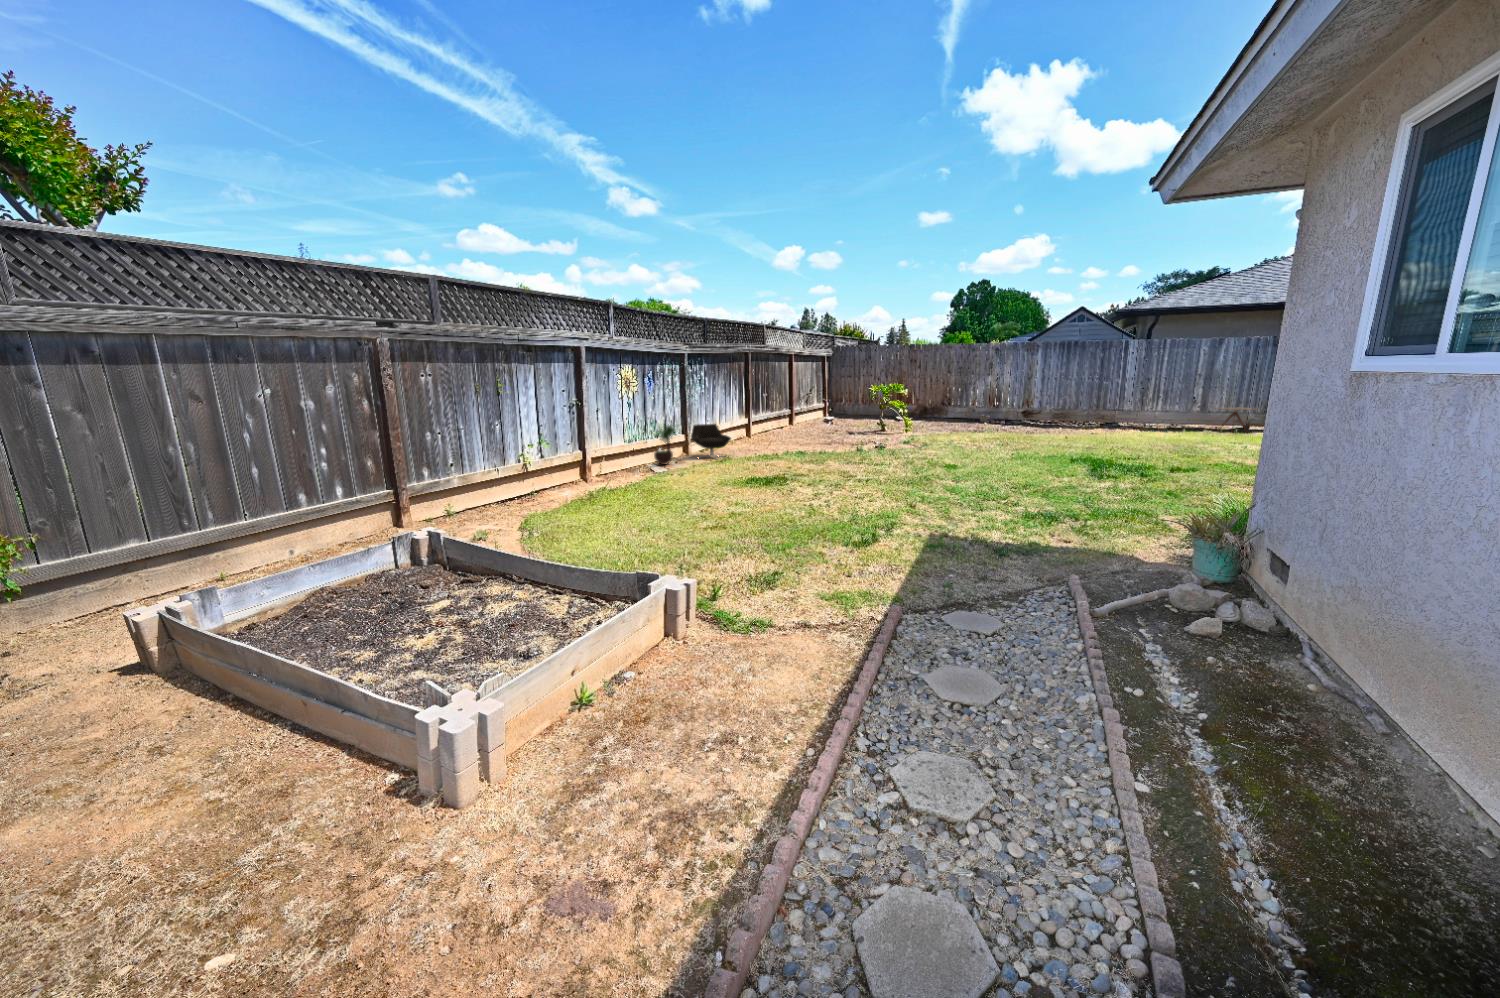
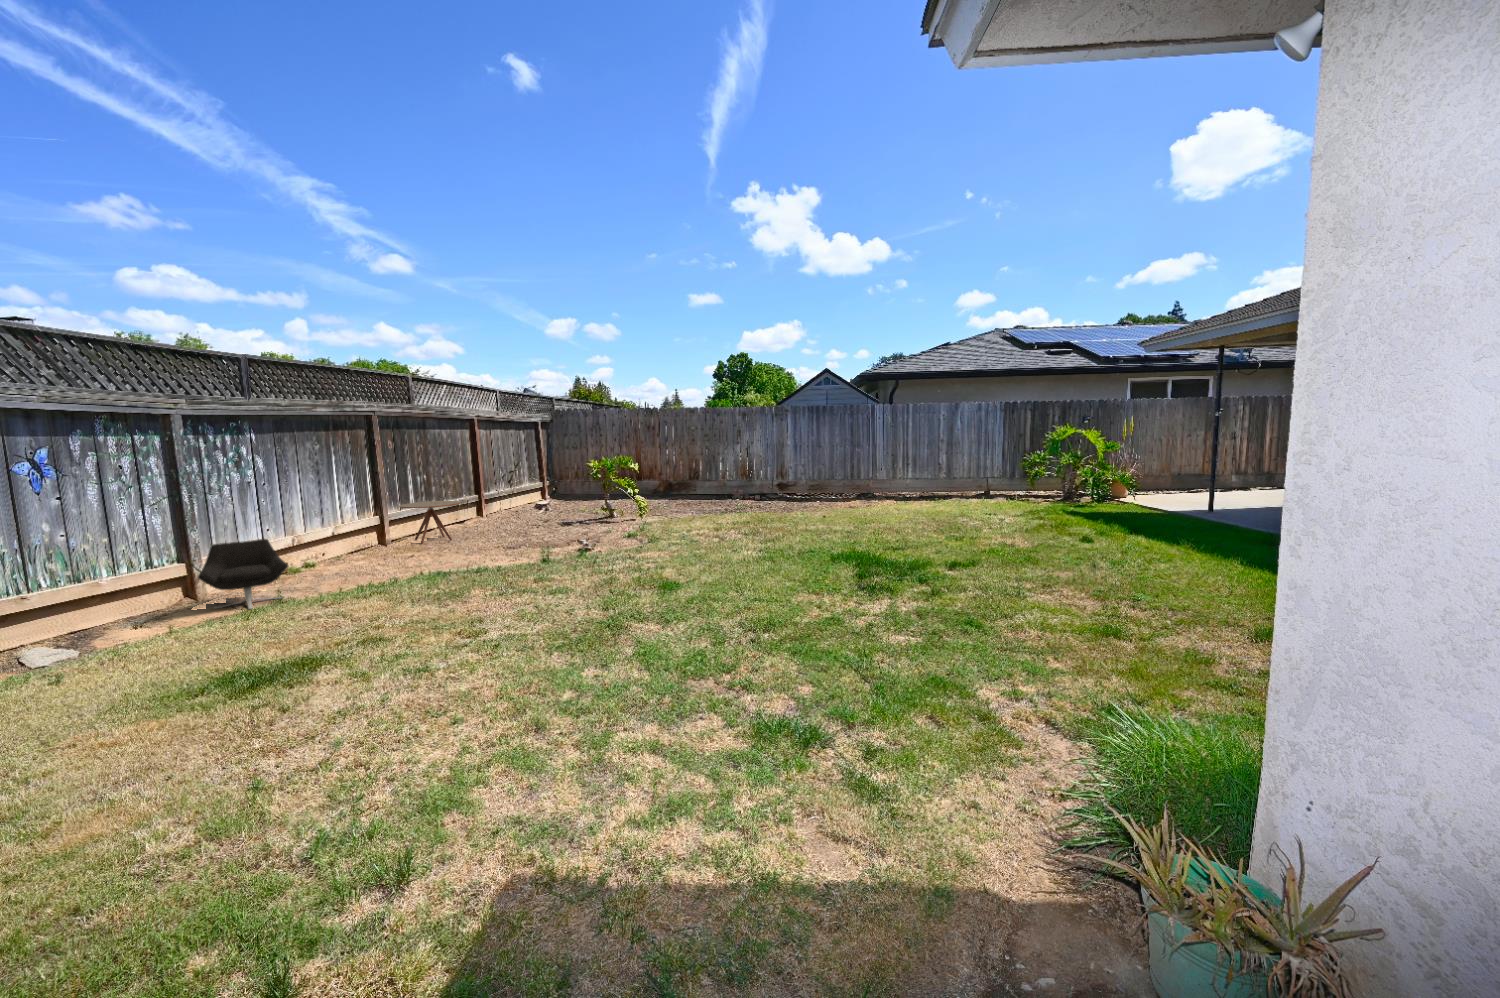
round table: present [1218,407,1256,429] -> present [399,501,461,544]
potted tree: present [654,425,675,464] -> none [62,551,131,640]

